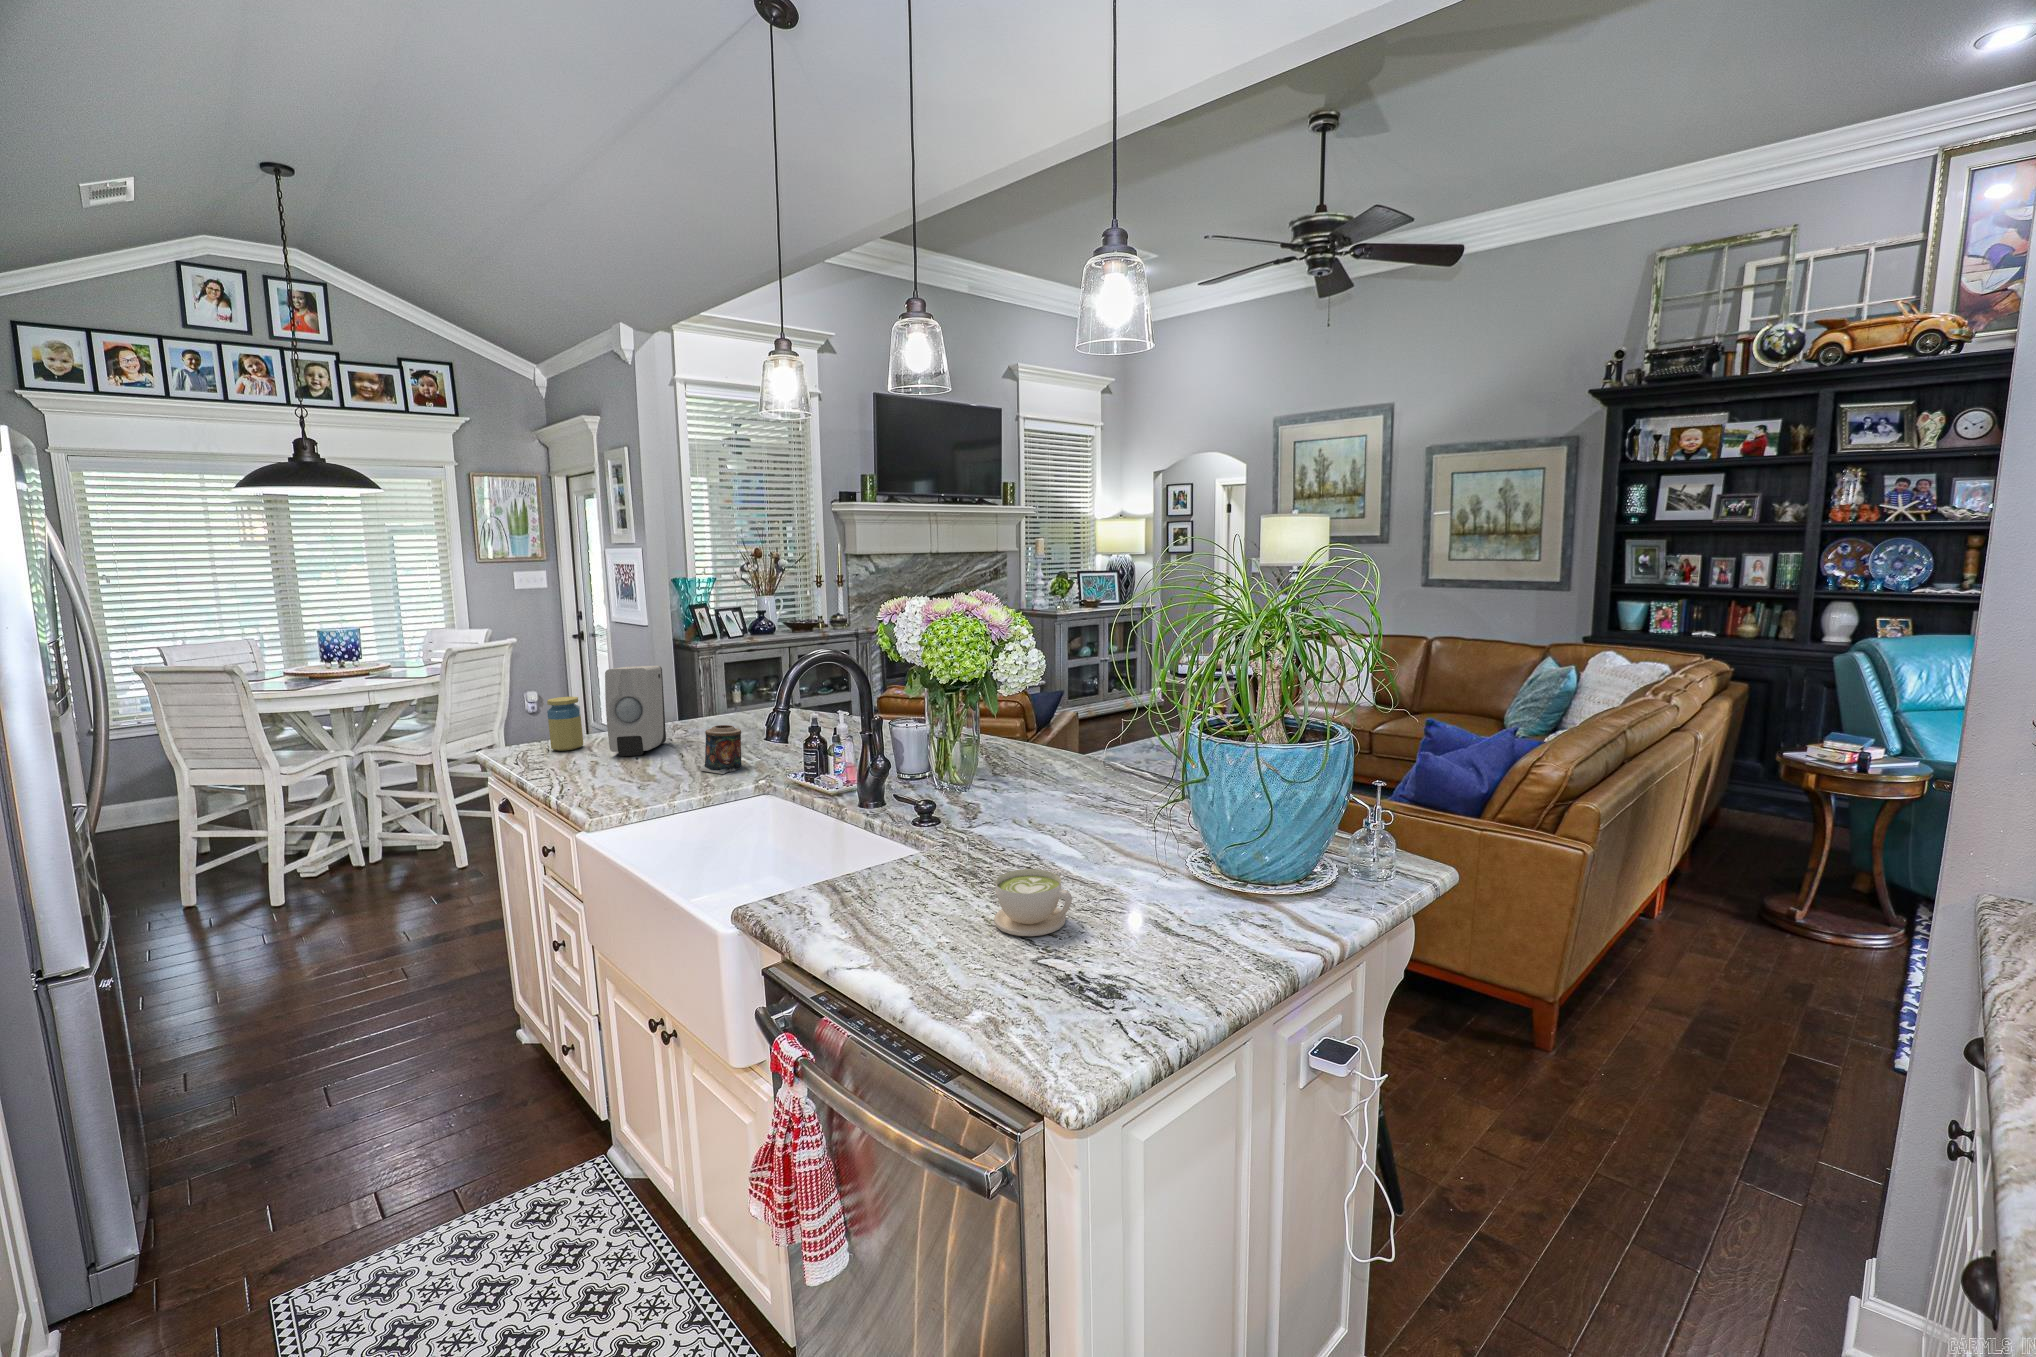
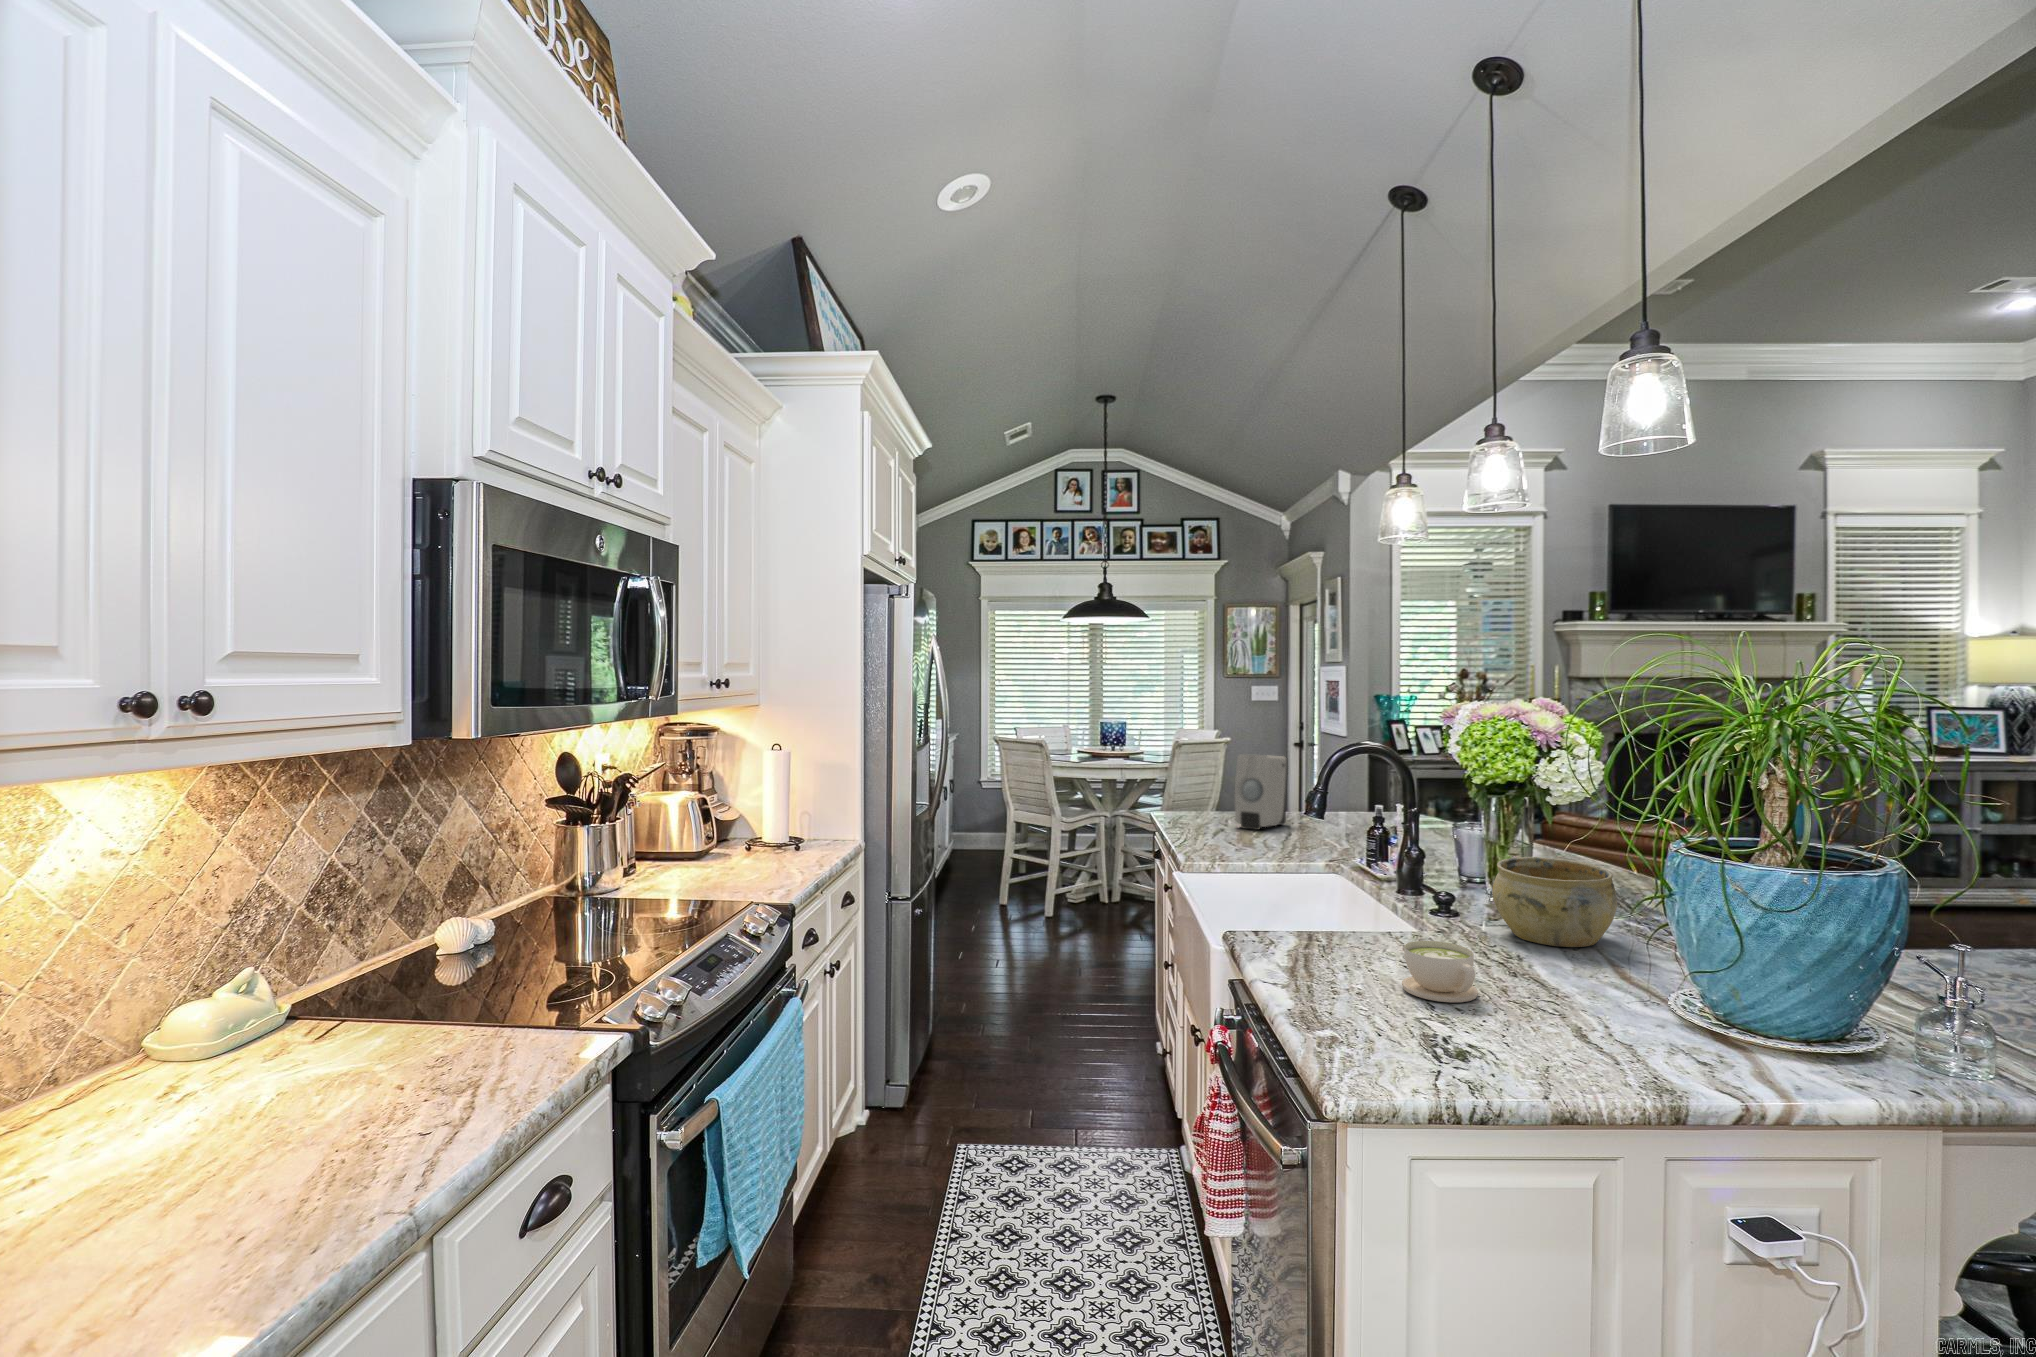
jar: present [547,697,583,751] -> none [1198,776,1224,819]
candle: present [700,725,741,774] -> none [1292,809,1330,852]
ceramic bowl: none [991,750,1093,836] -> present [1492,857,1617,947]

